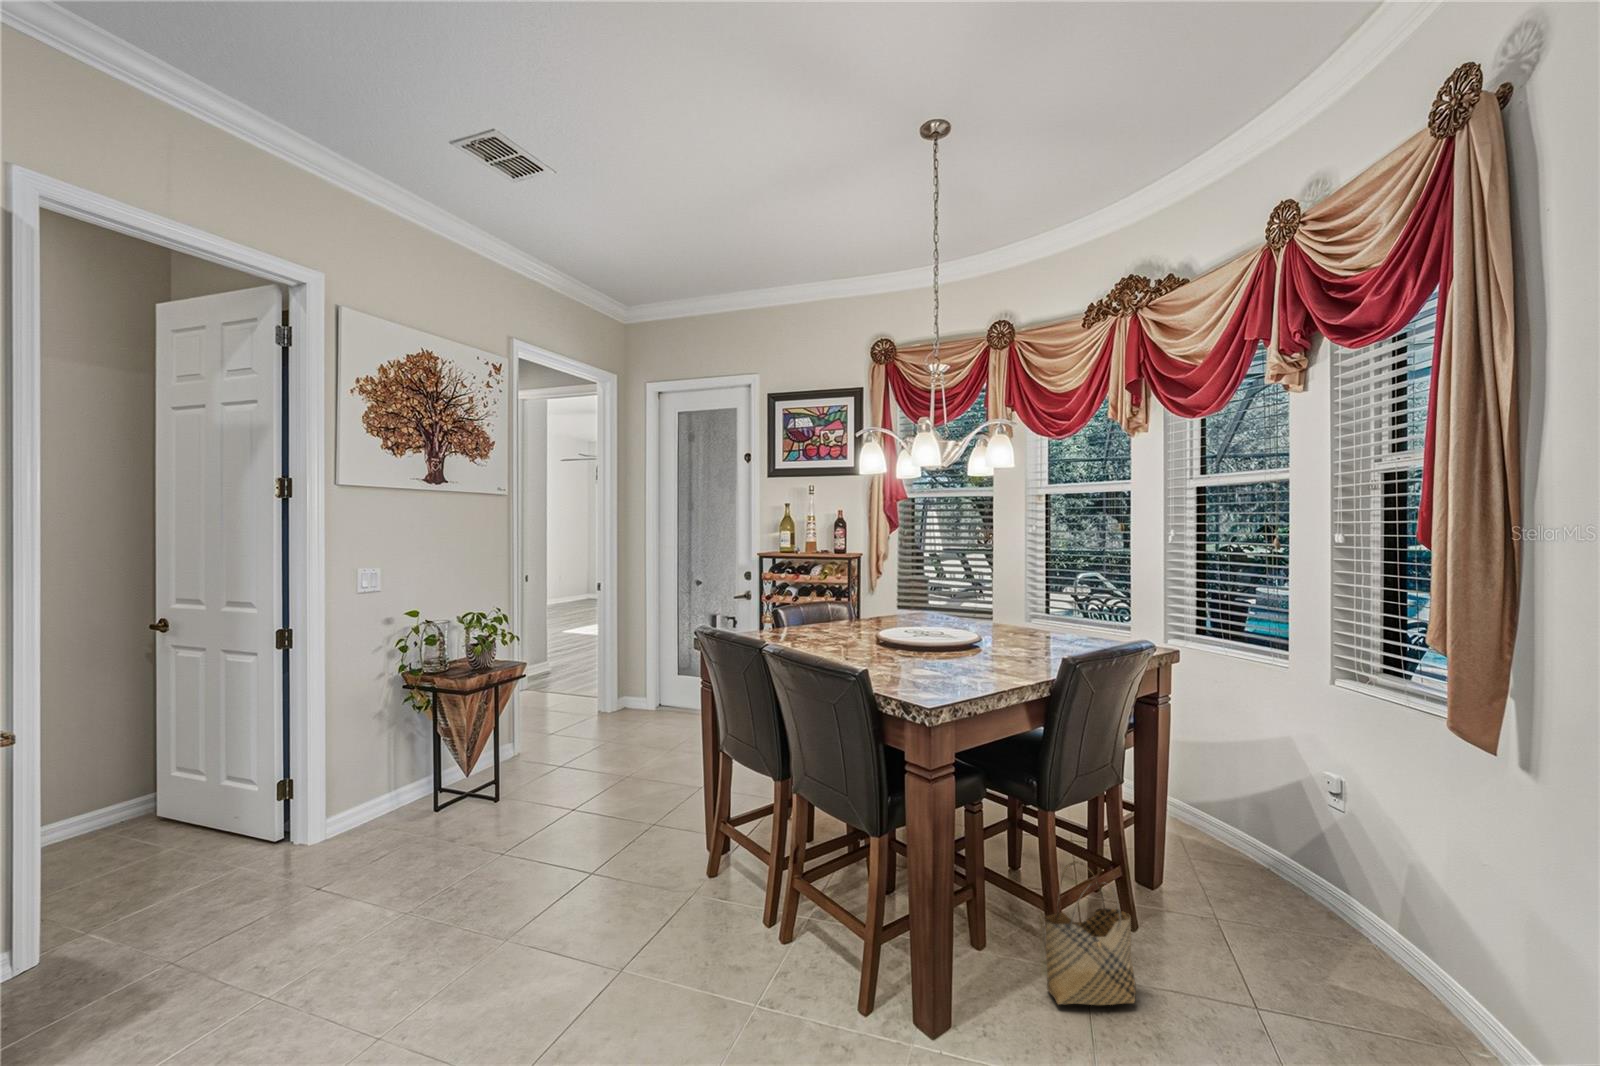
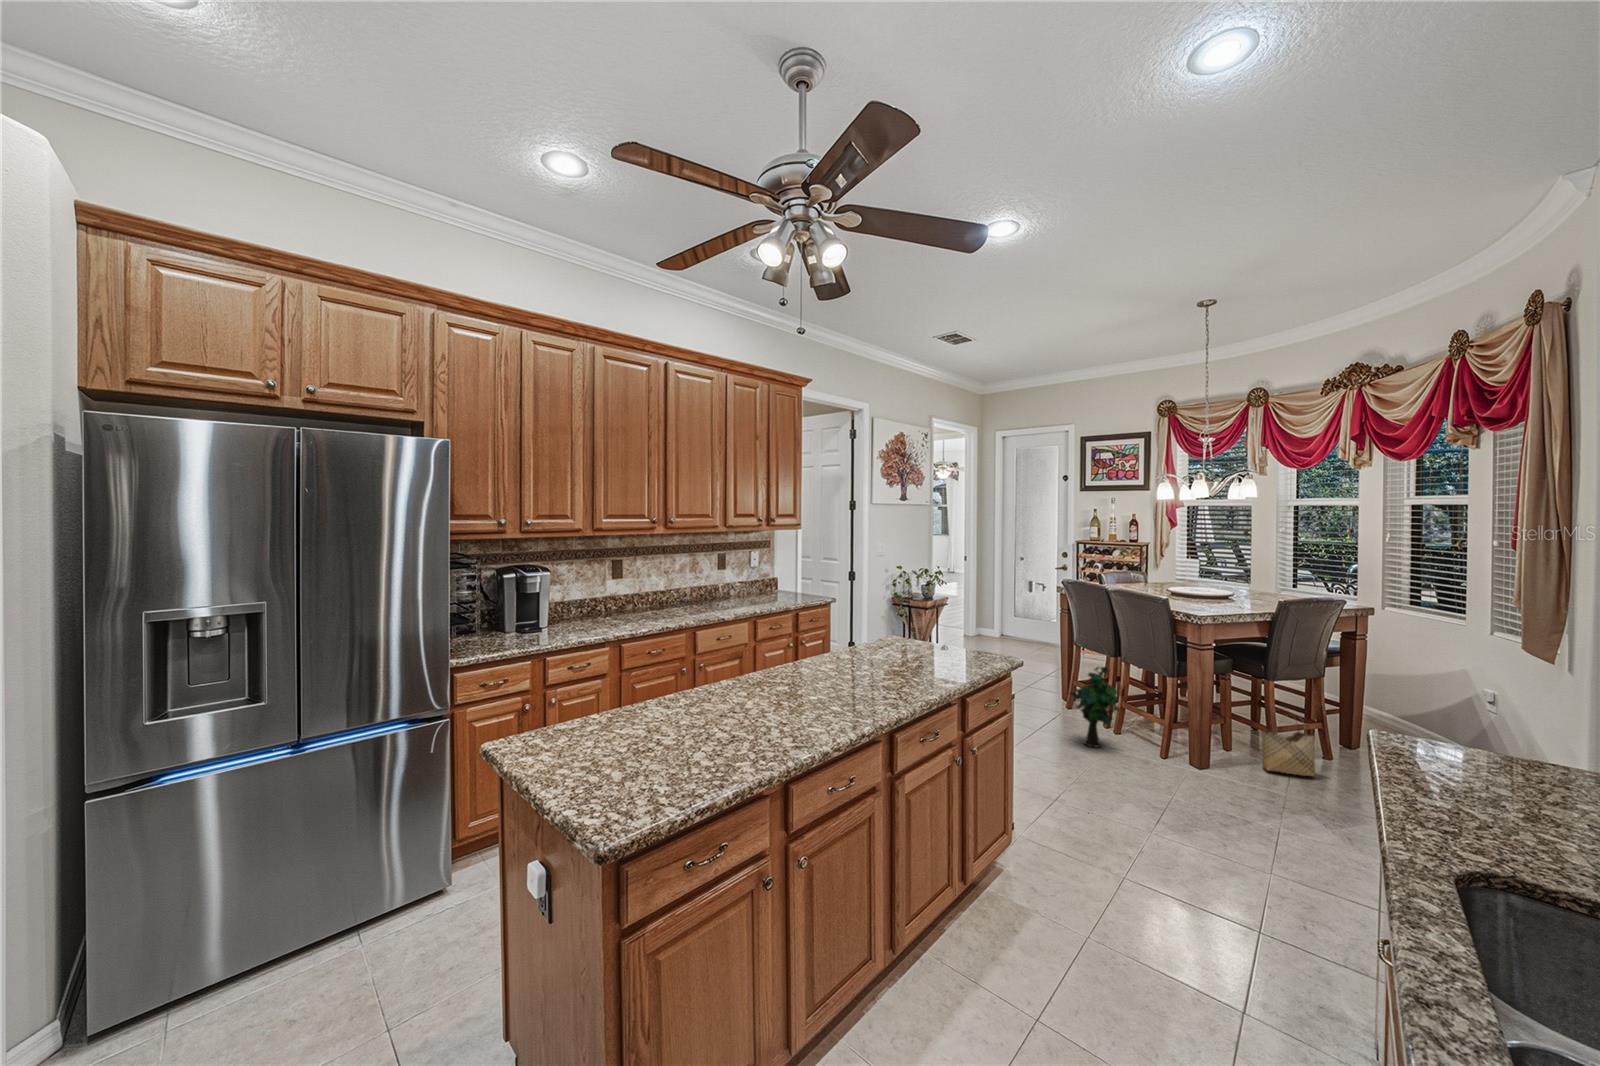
decorative plant: none [683,812,790,1004] -> present [1071,667,1119,747]

